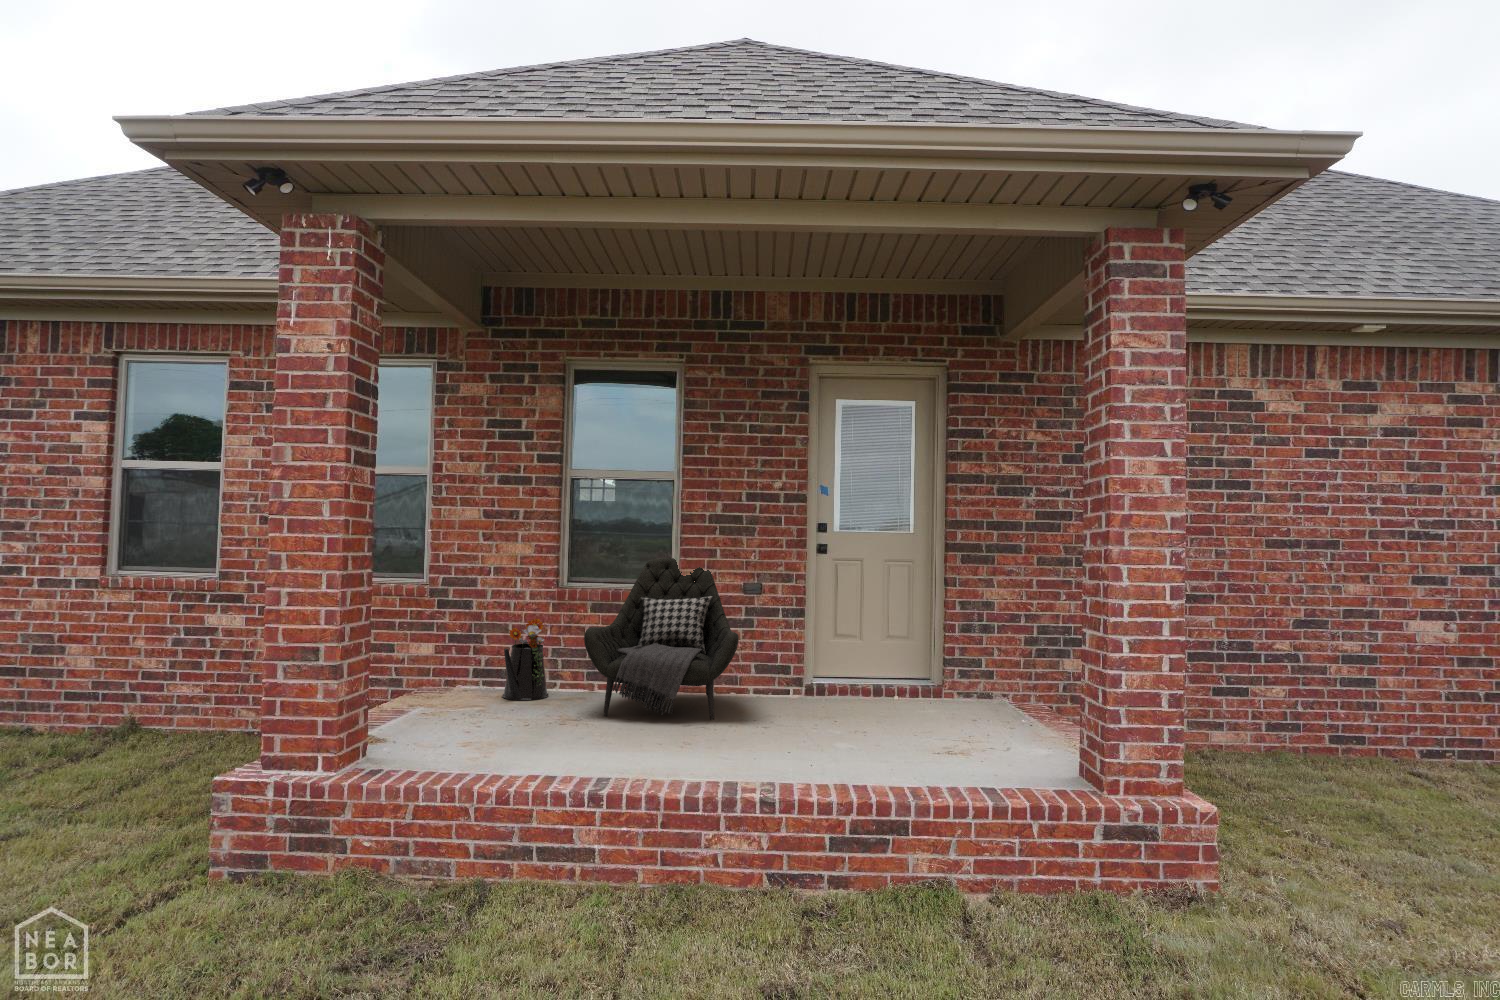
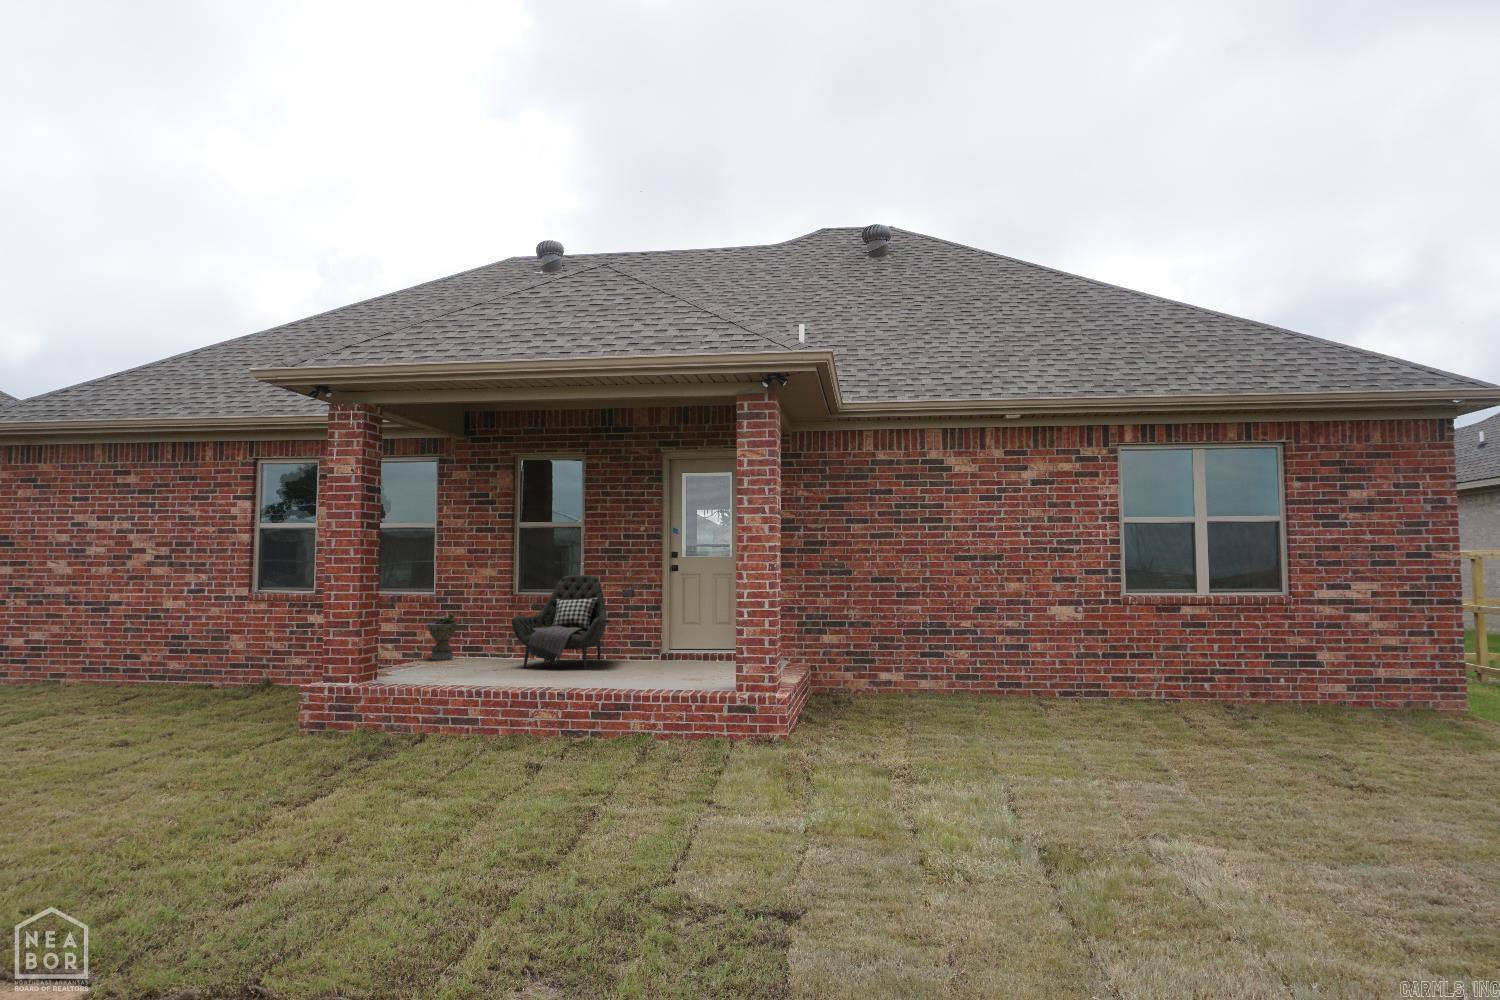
planter: none [421,618,470,697] -> present [428,614,457,661]
watering can: present [502,619,548,700] -> none [473,613,503,662]

